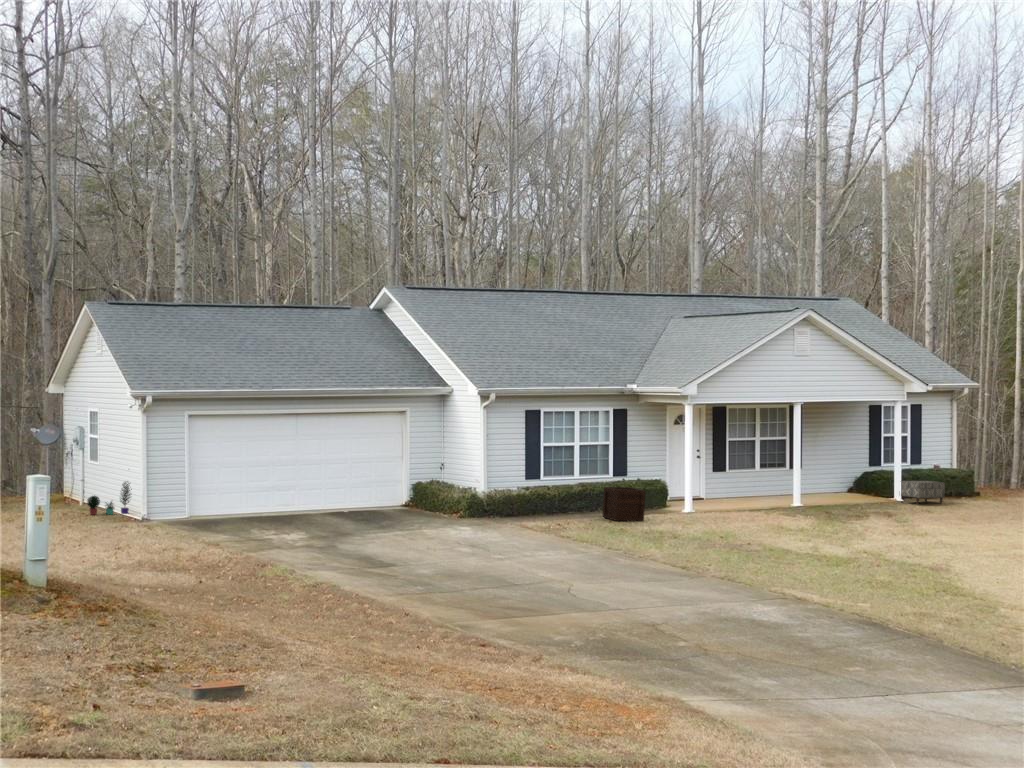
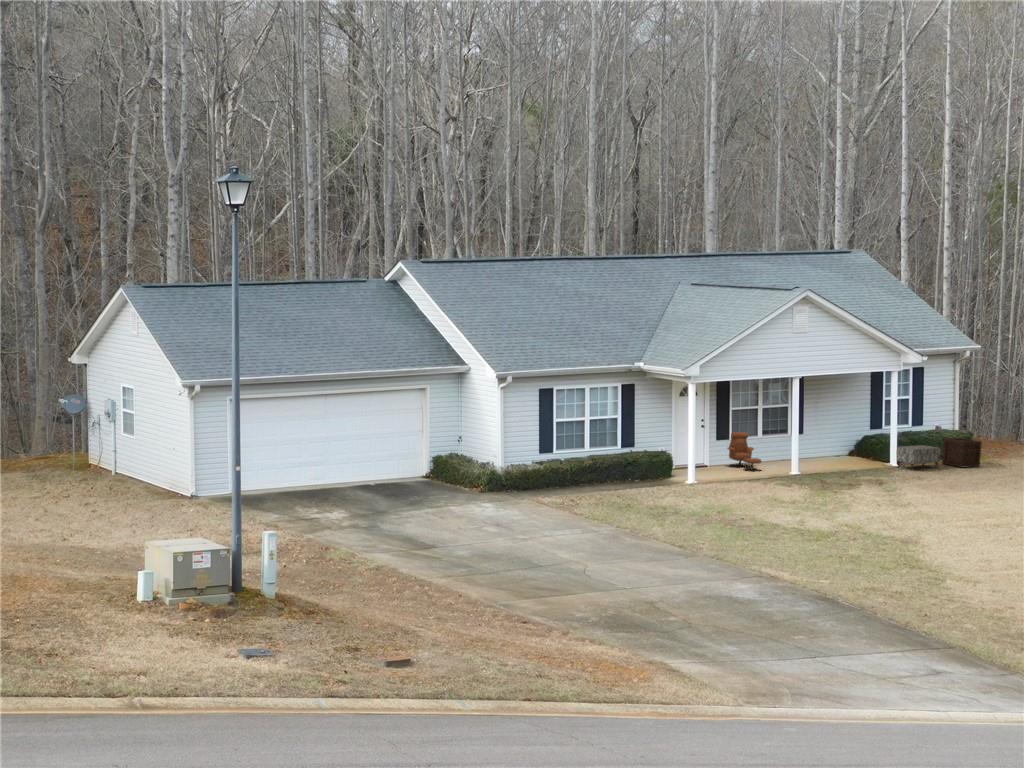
lounge chair: none [724,464,761,503] -> present [727,432,761,471]
potted plant: present [87,482,132,515] -> none [141,460,181,493]
wooden crate: present [603,487,645,521] -> present [942,438,982,467]

